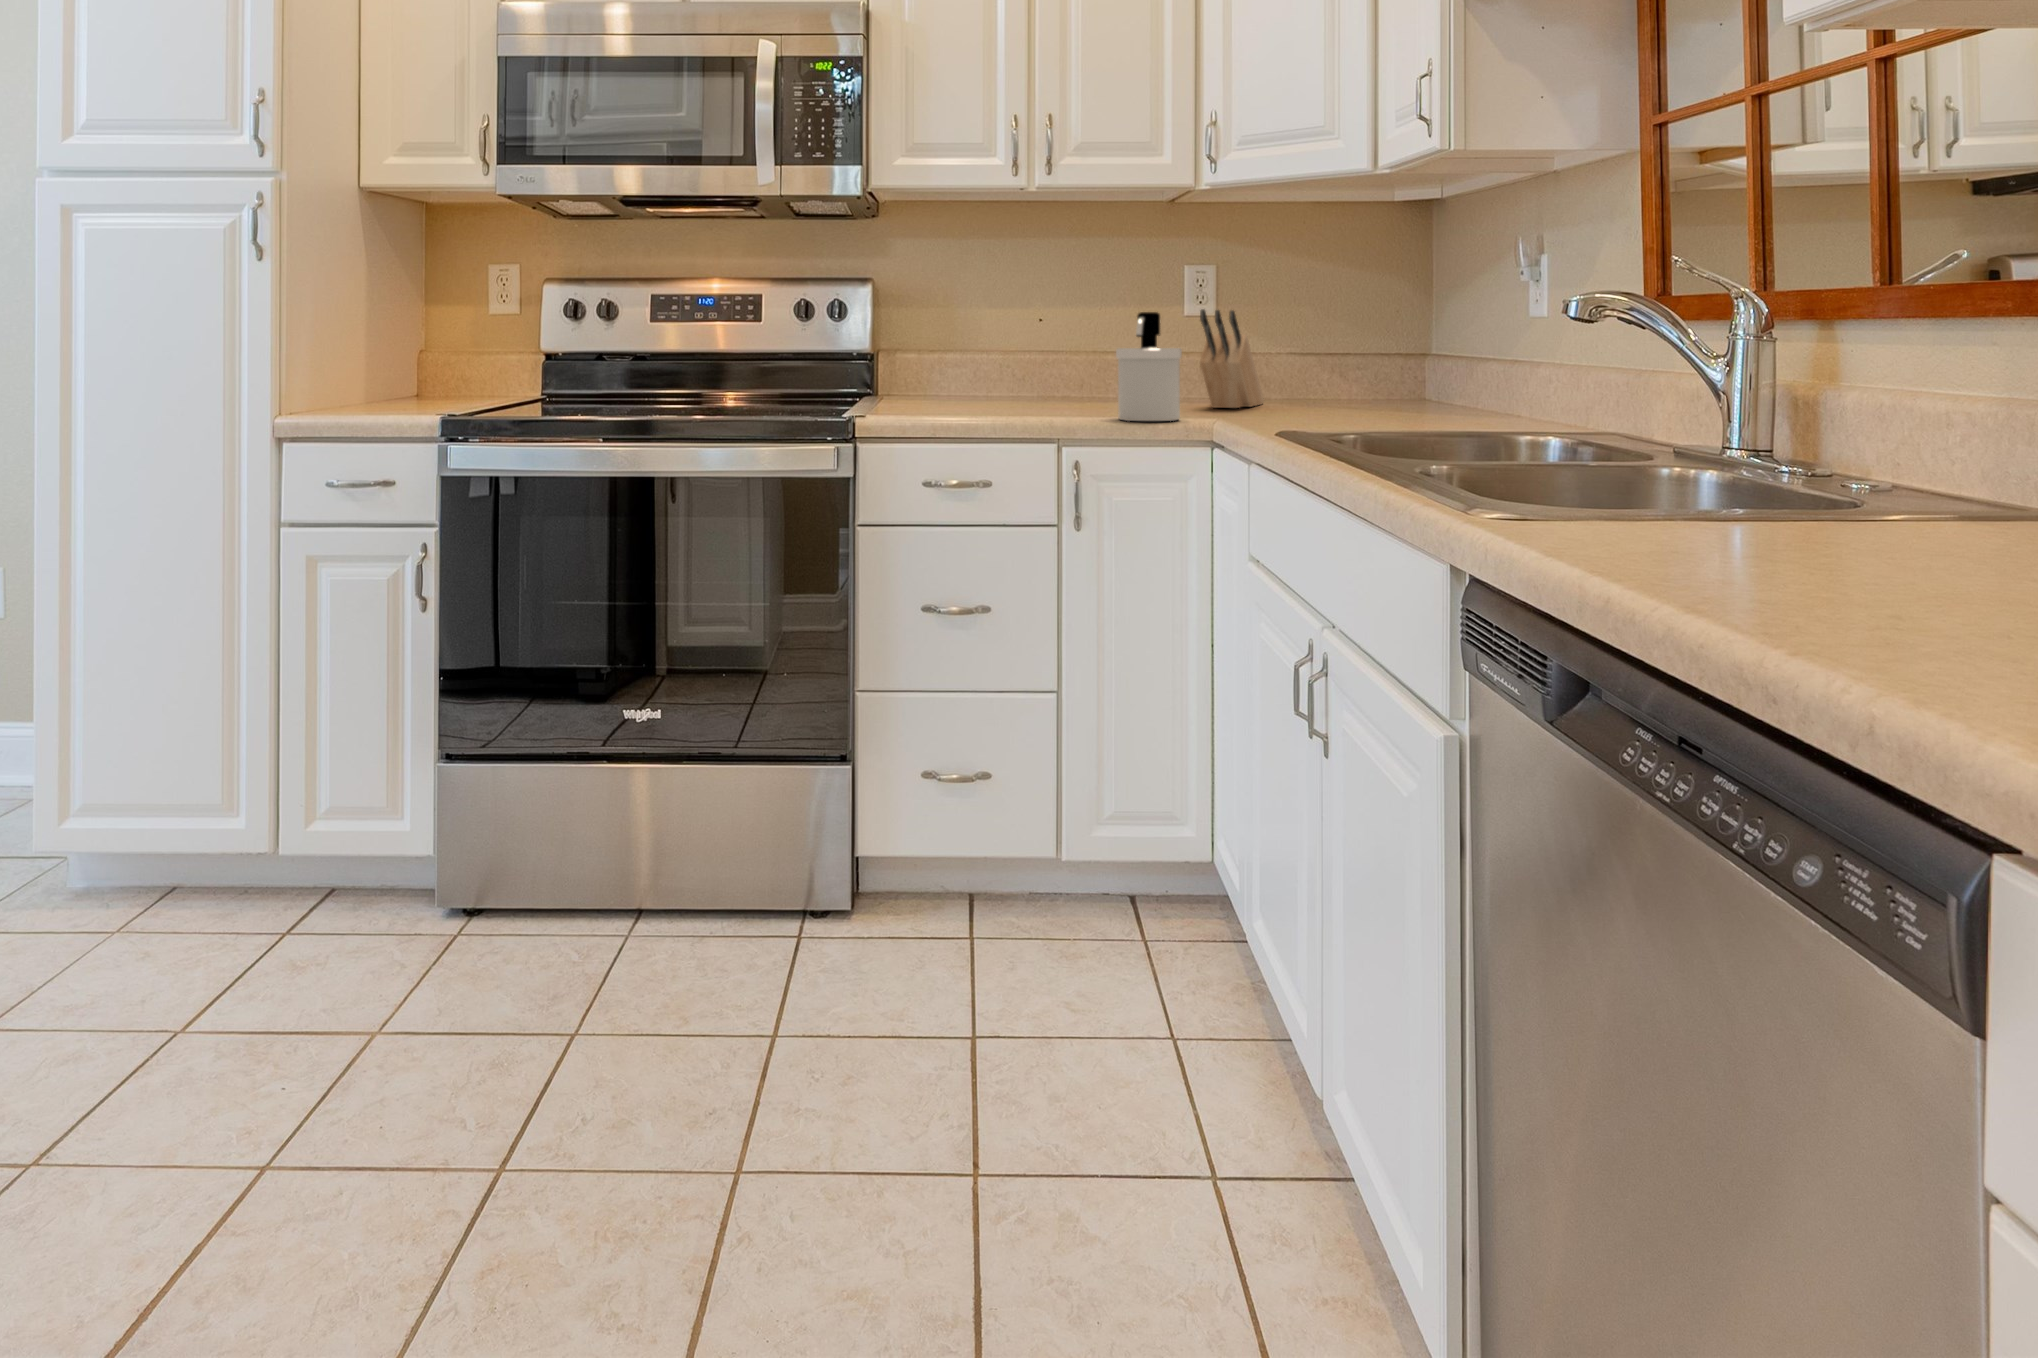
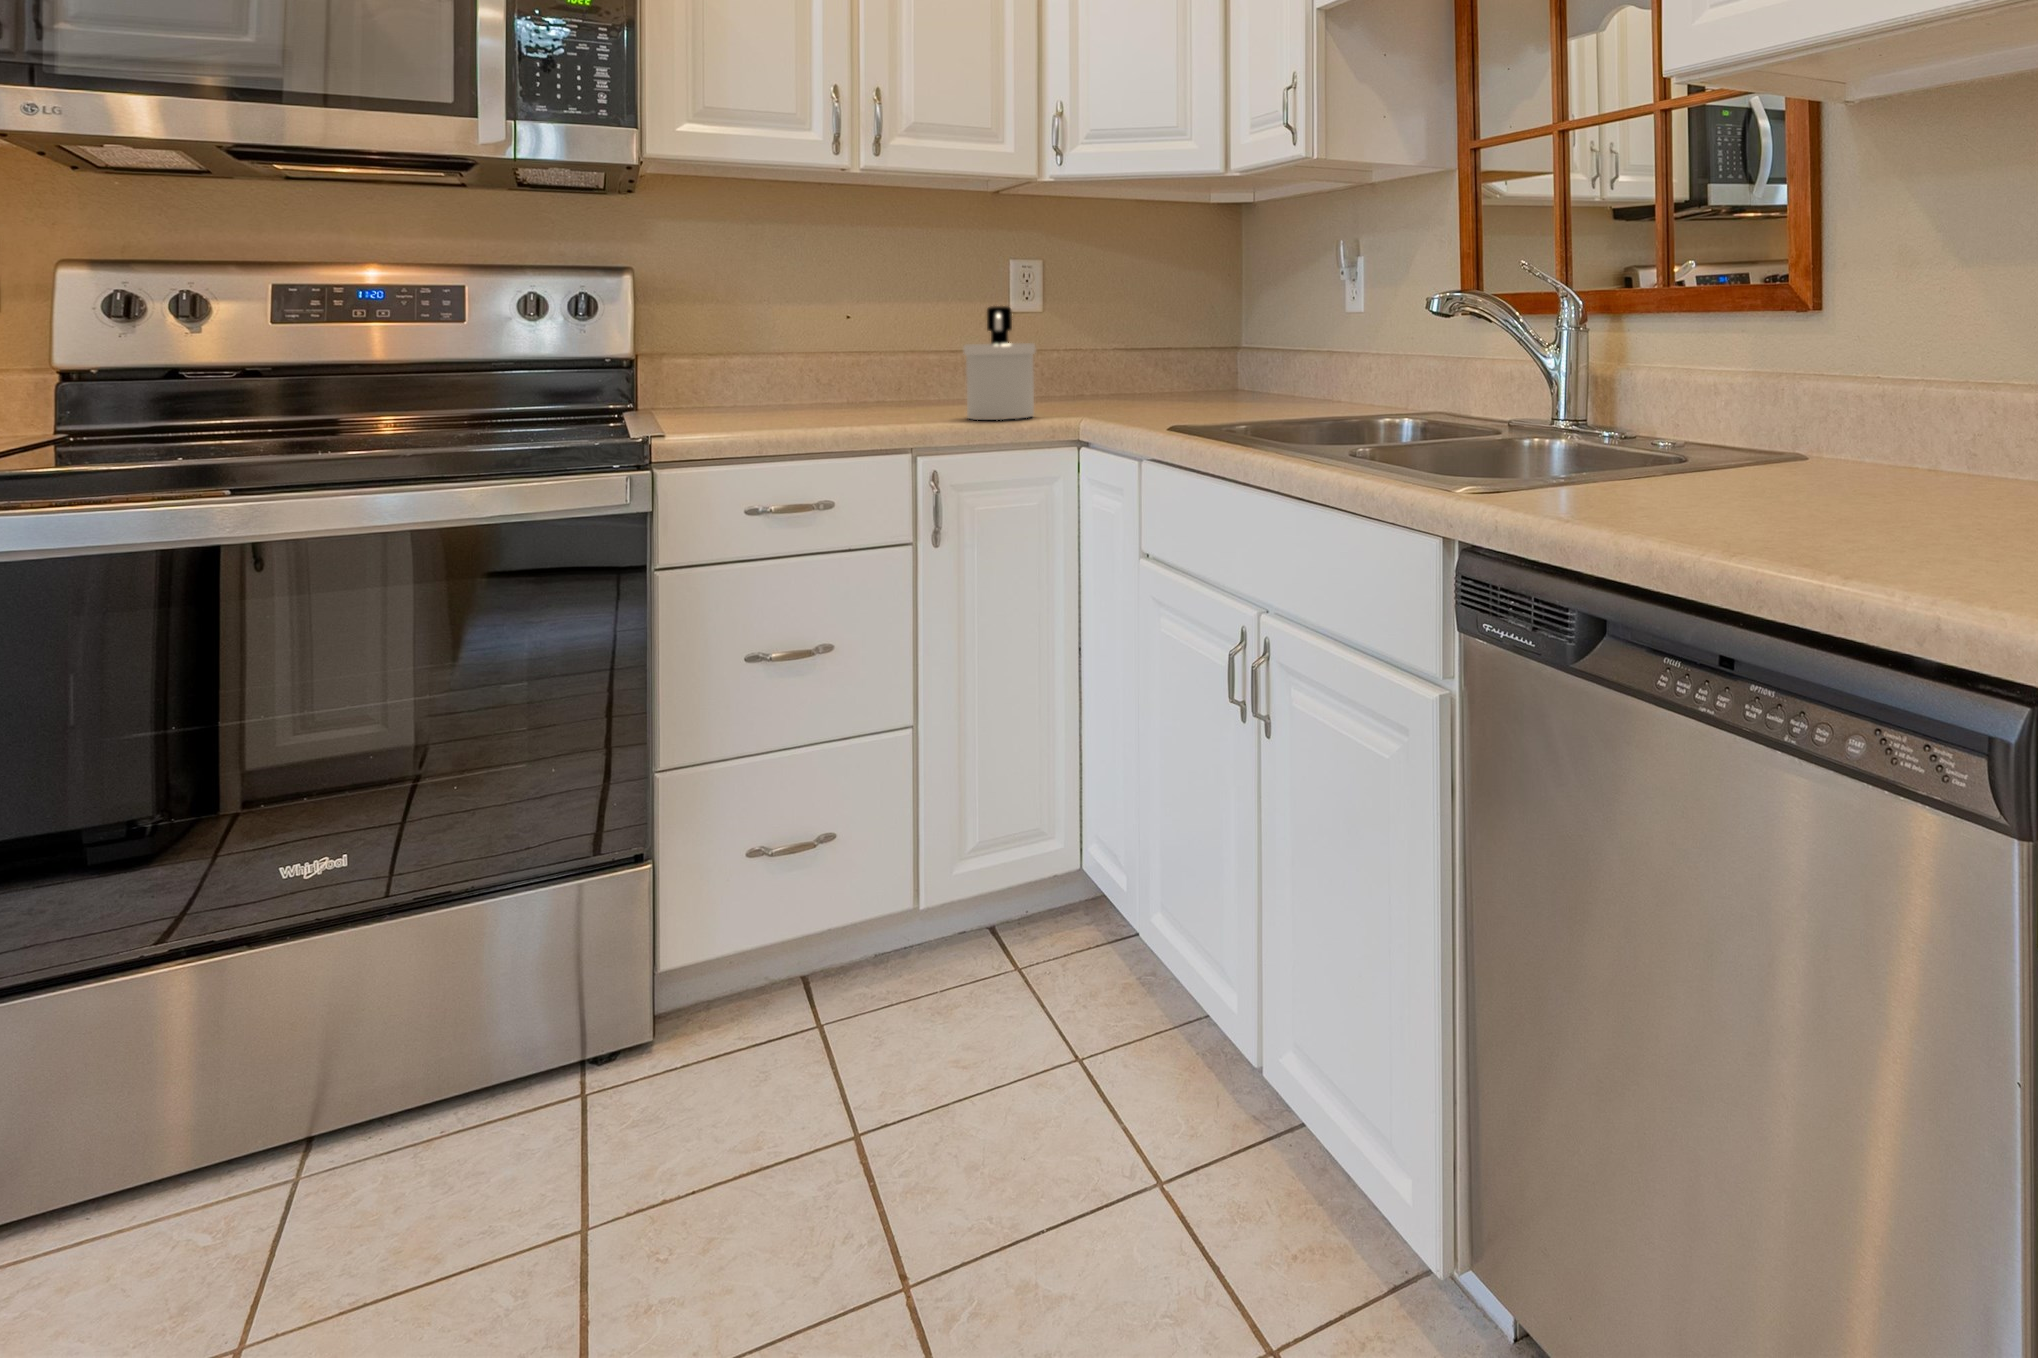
knife block: present [1200,309,1264,408] -> none [1037,304,1092,402]

